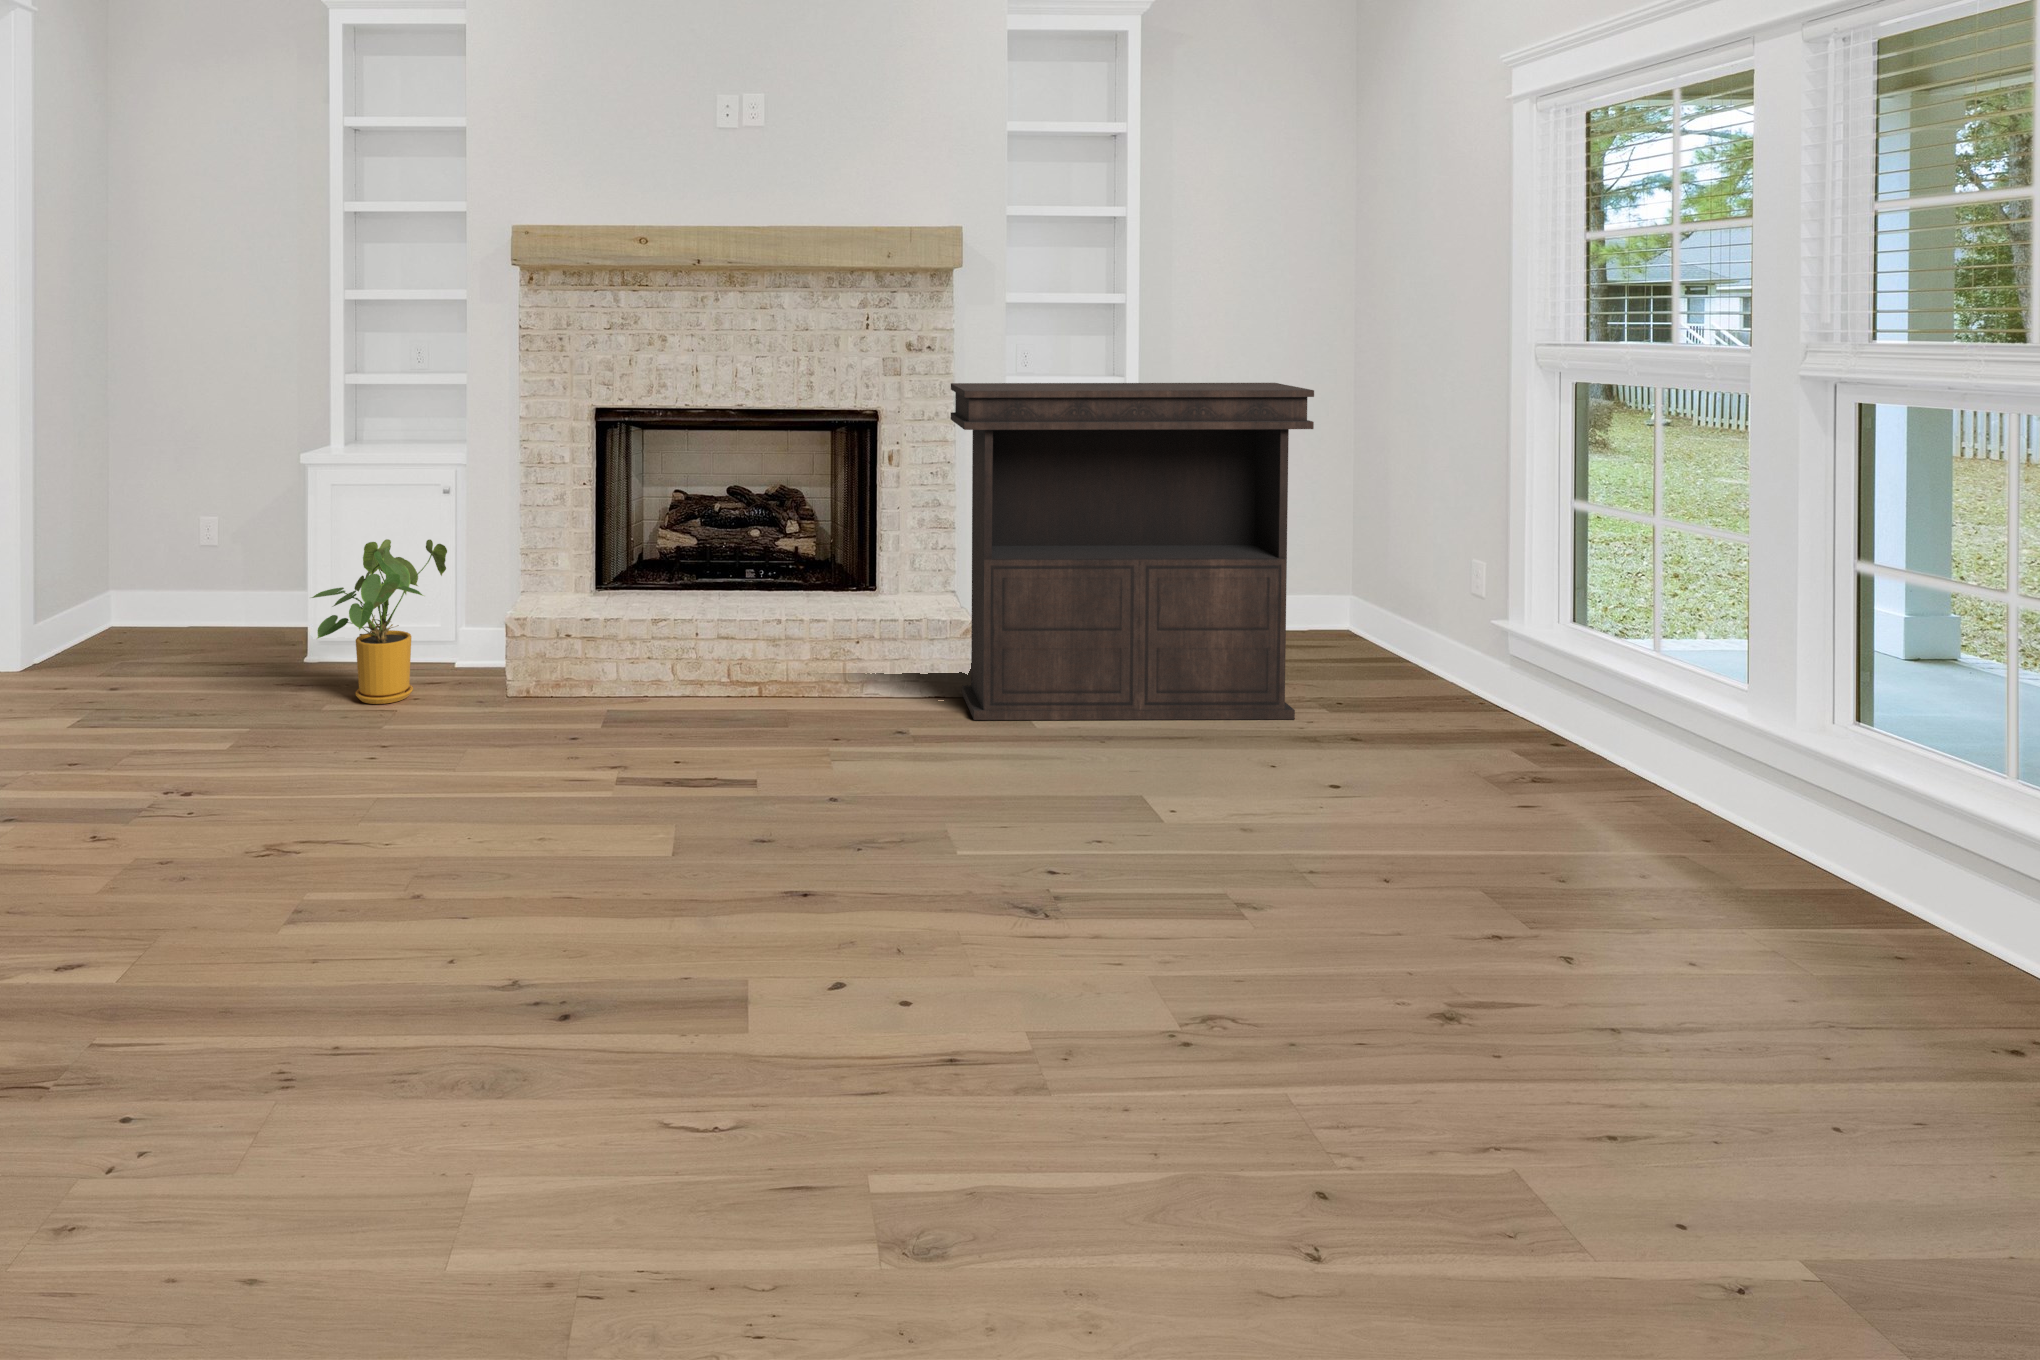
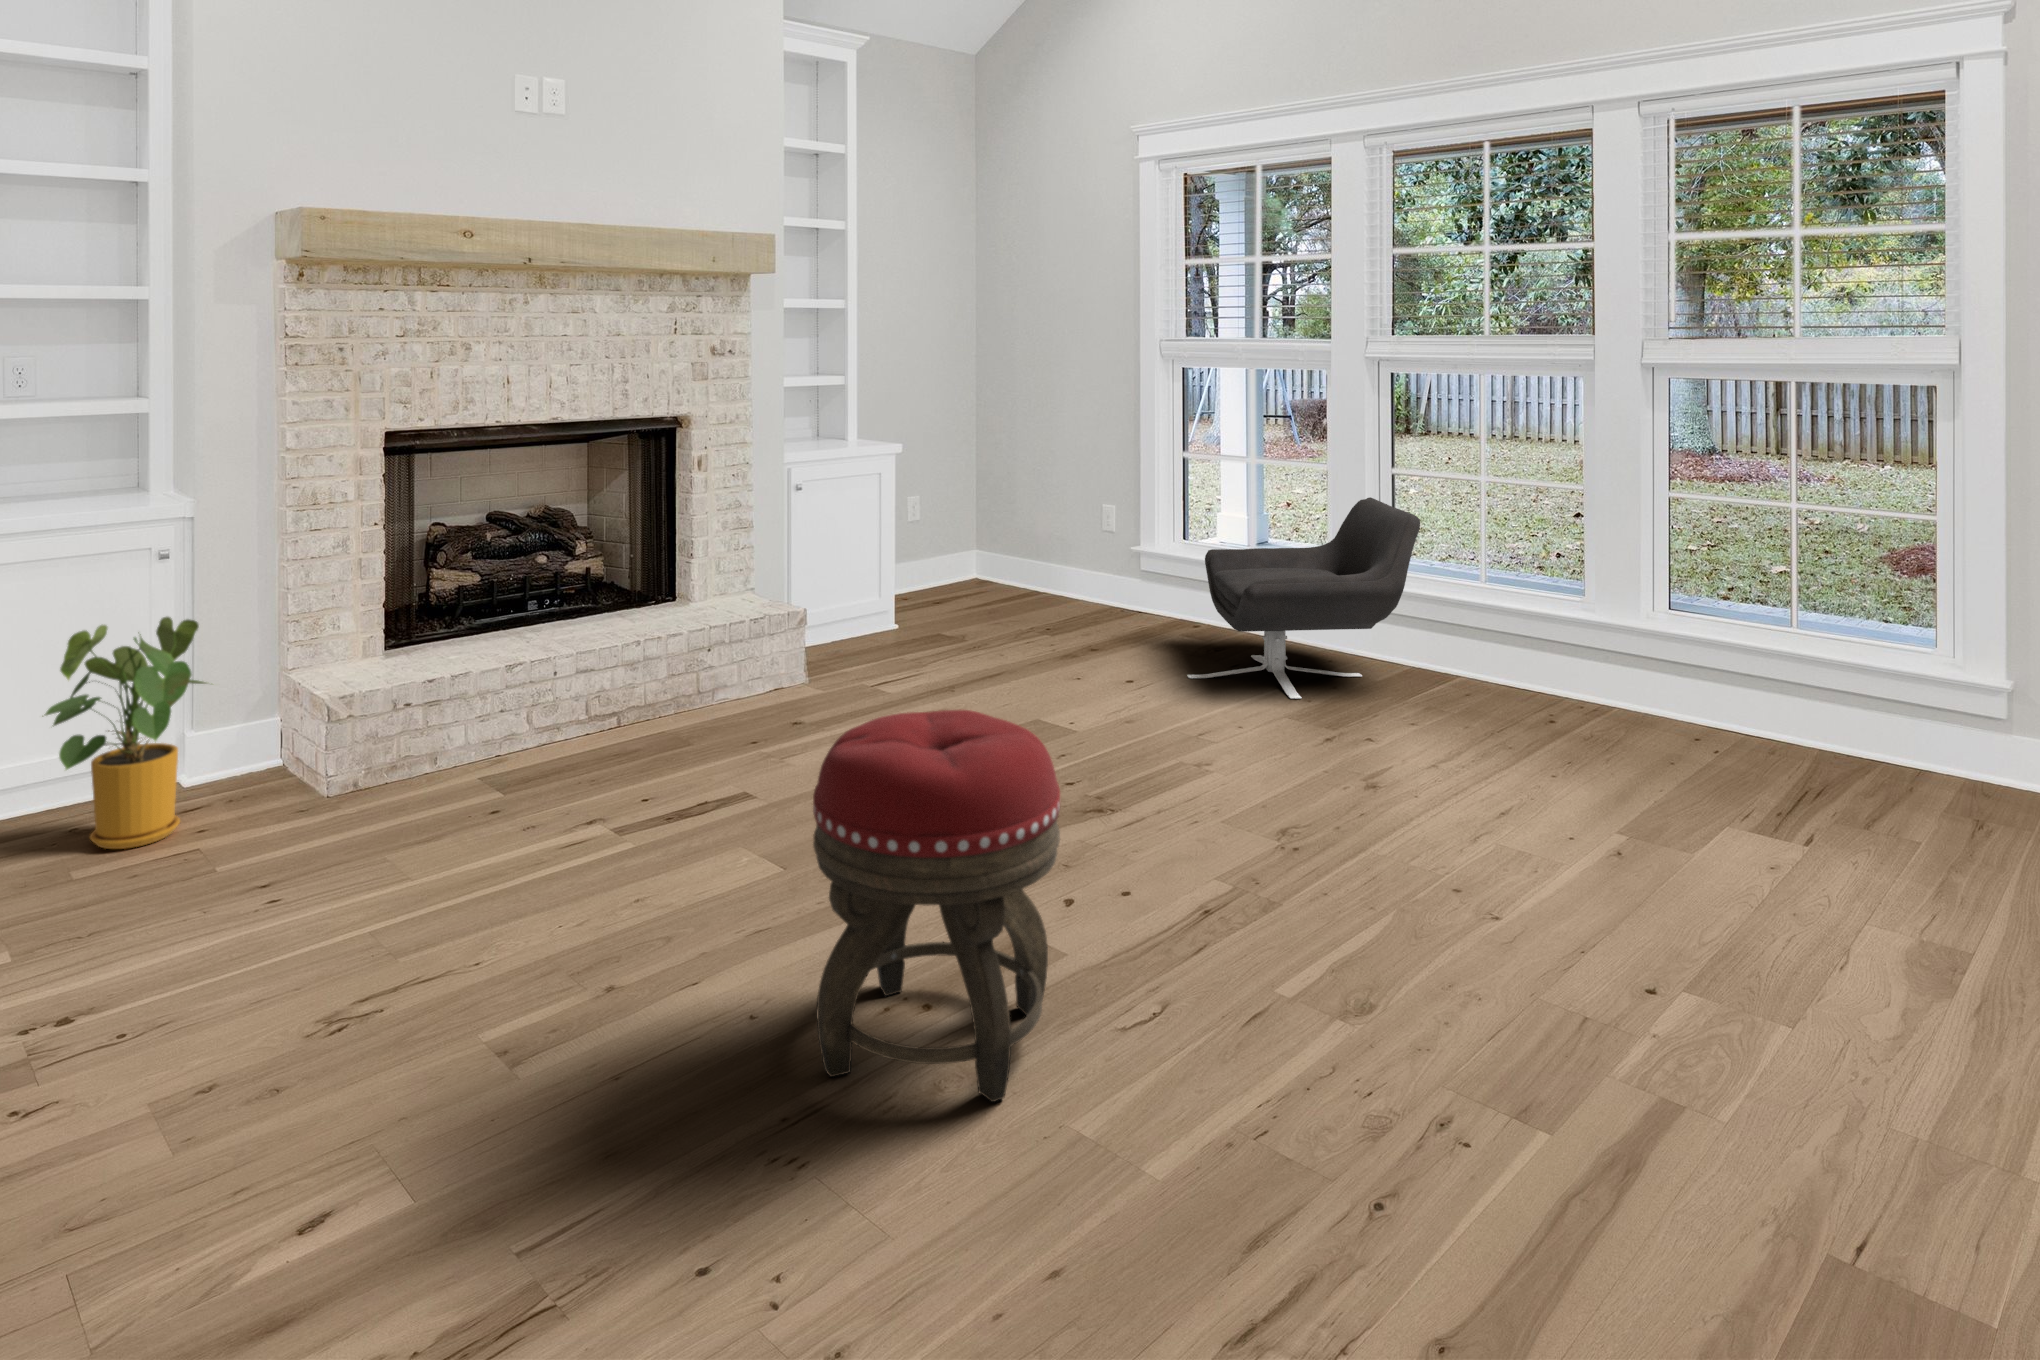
console table: present [951,383,1314,720] -> none [781,376,1064,700]
lounge chair: none [1406,598,1775,864] -> present [1187,497,1420,699]
footstool: none [408,727,653,1117] -> present [813,710,1060,1102]

